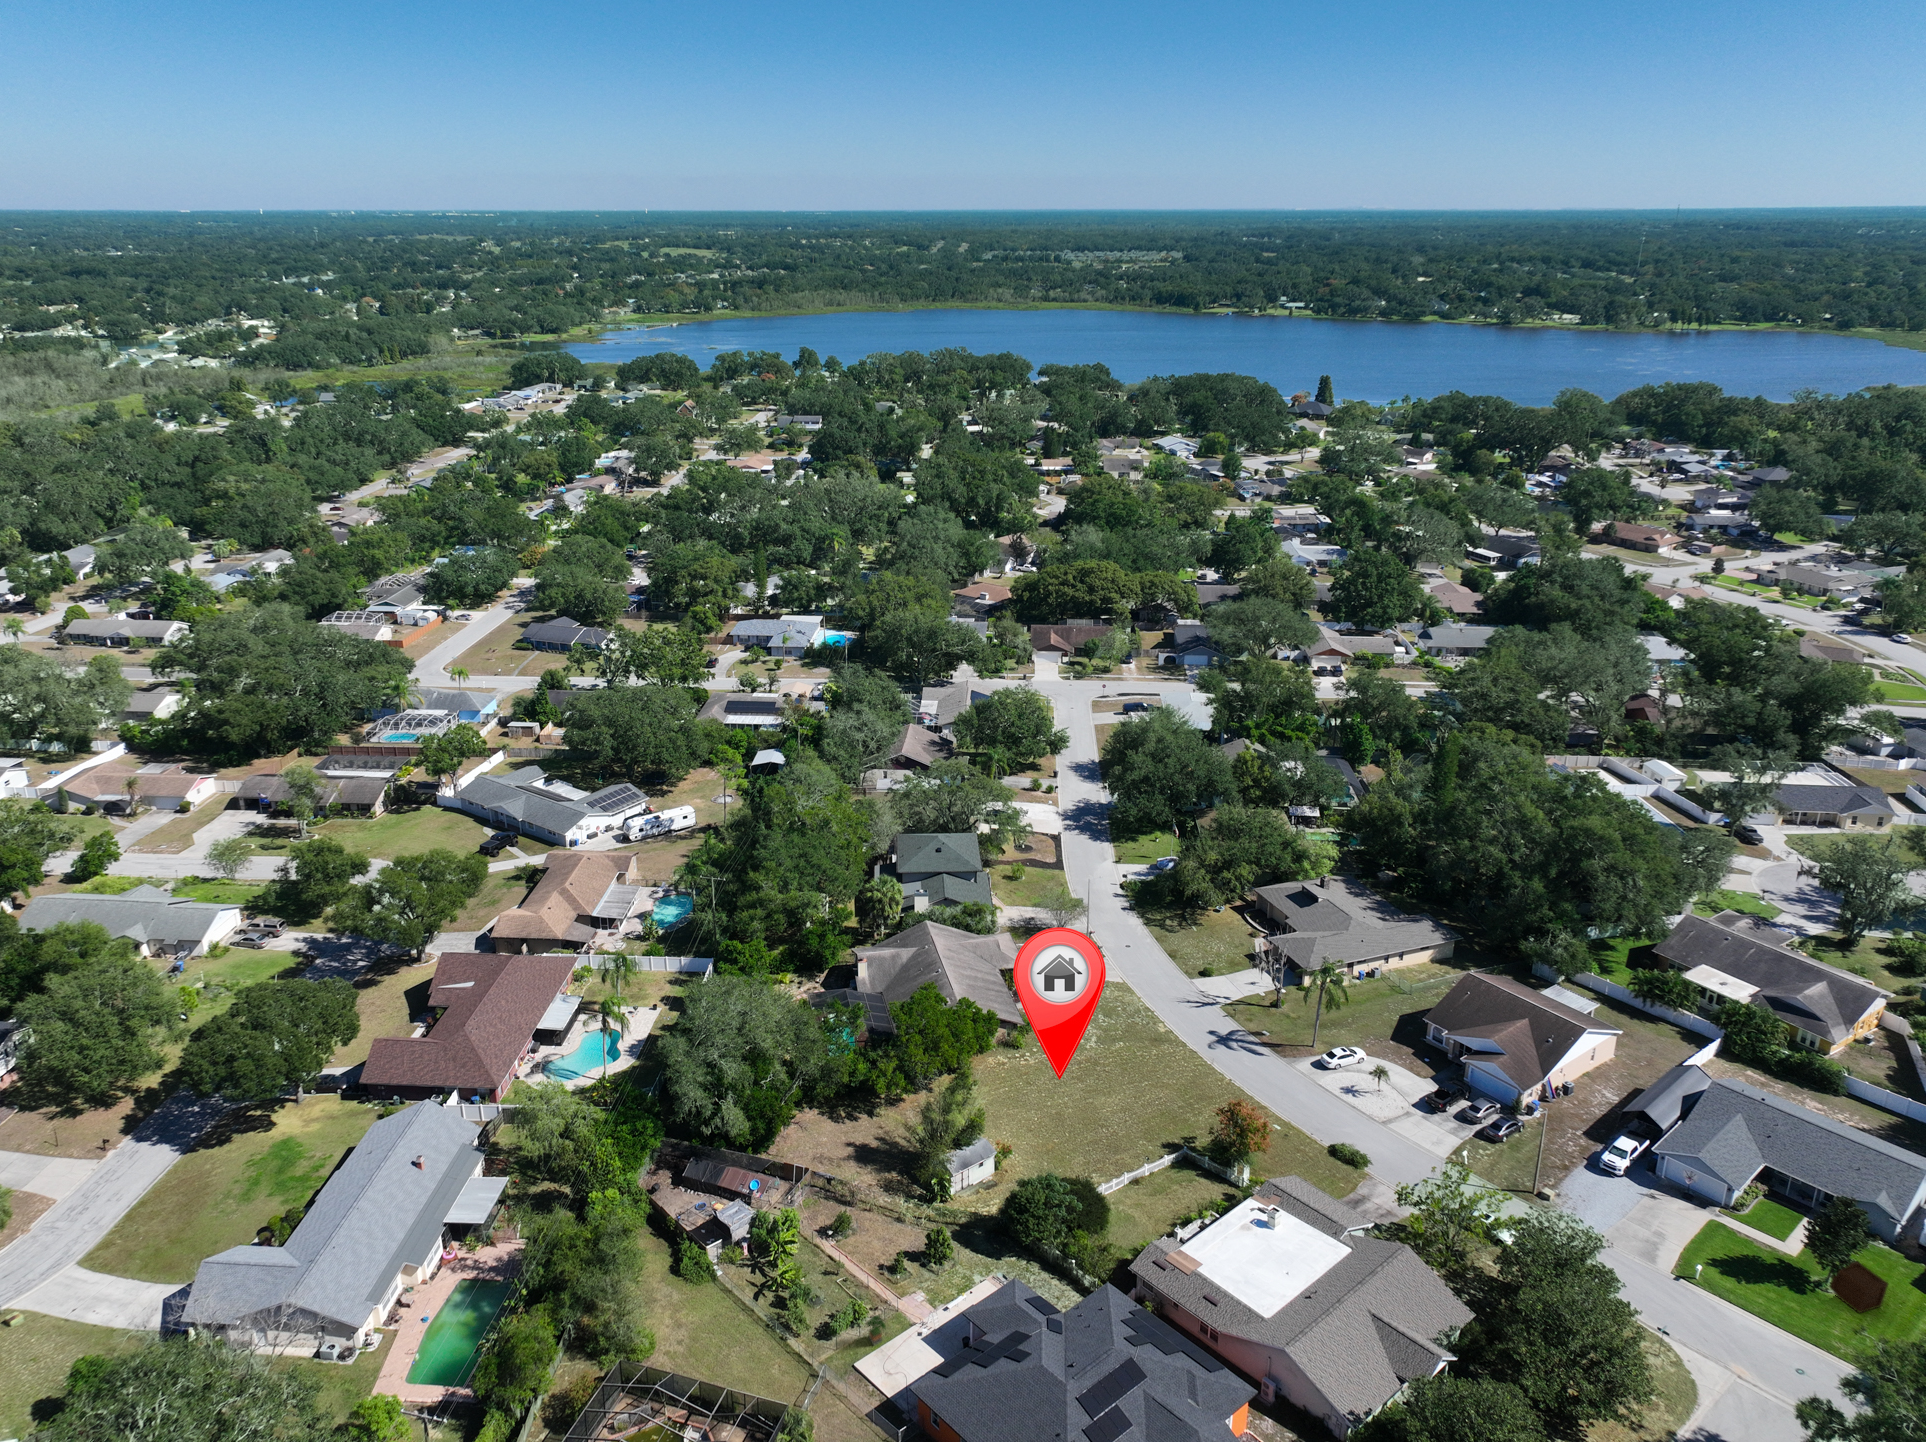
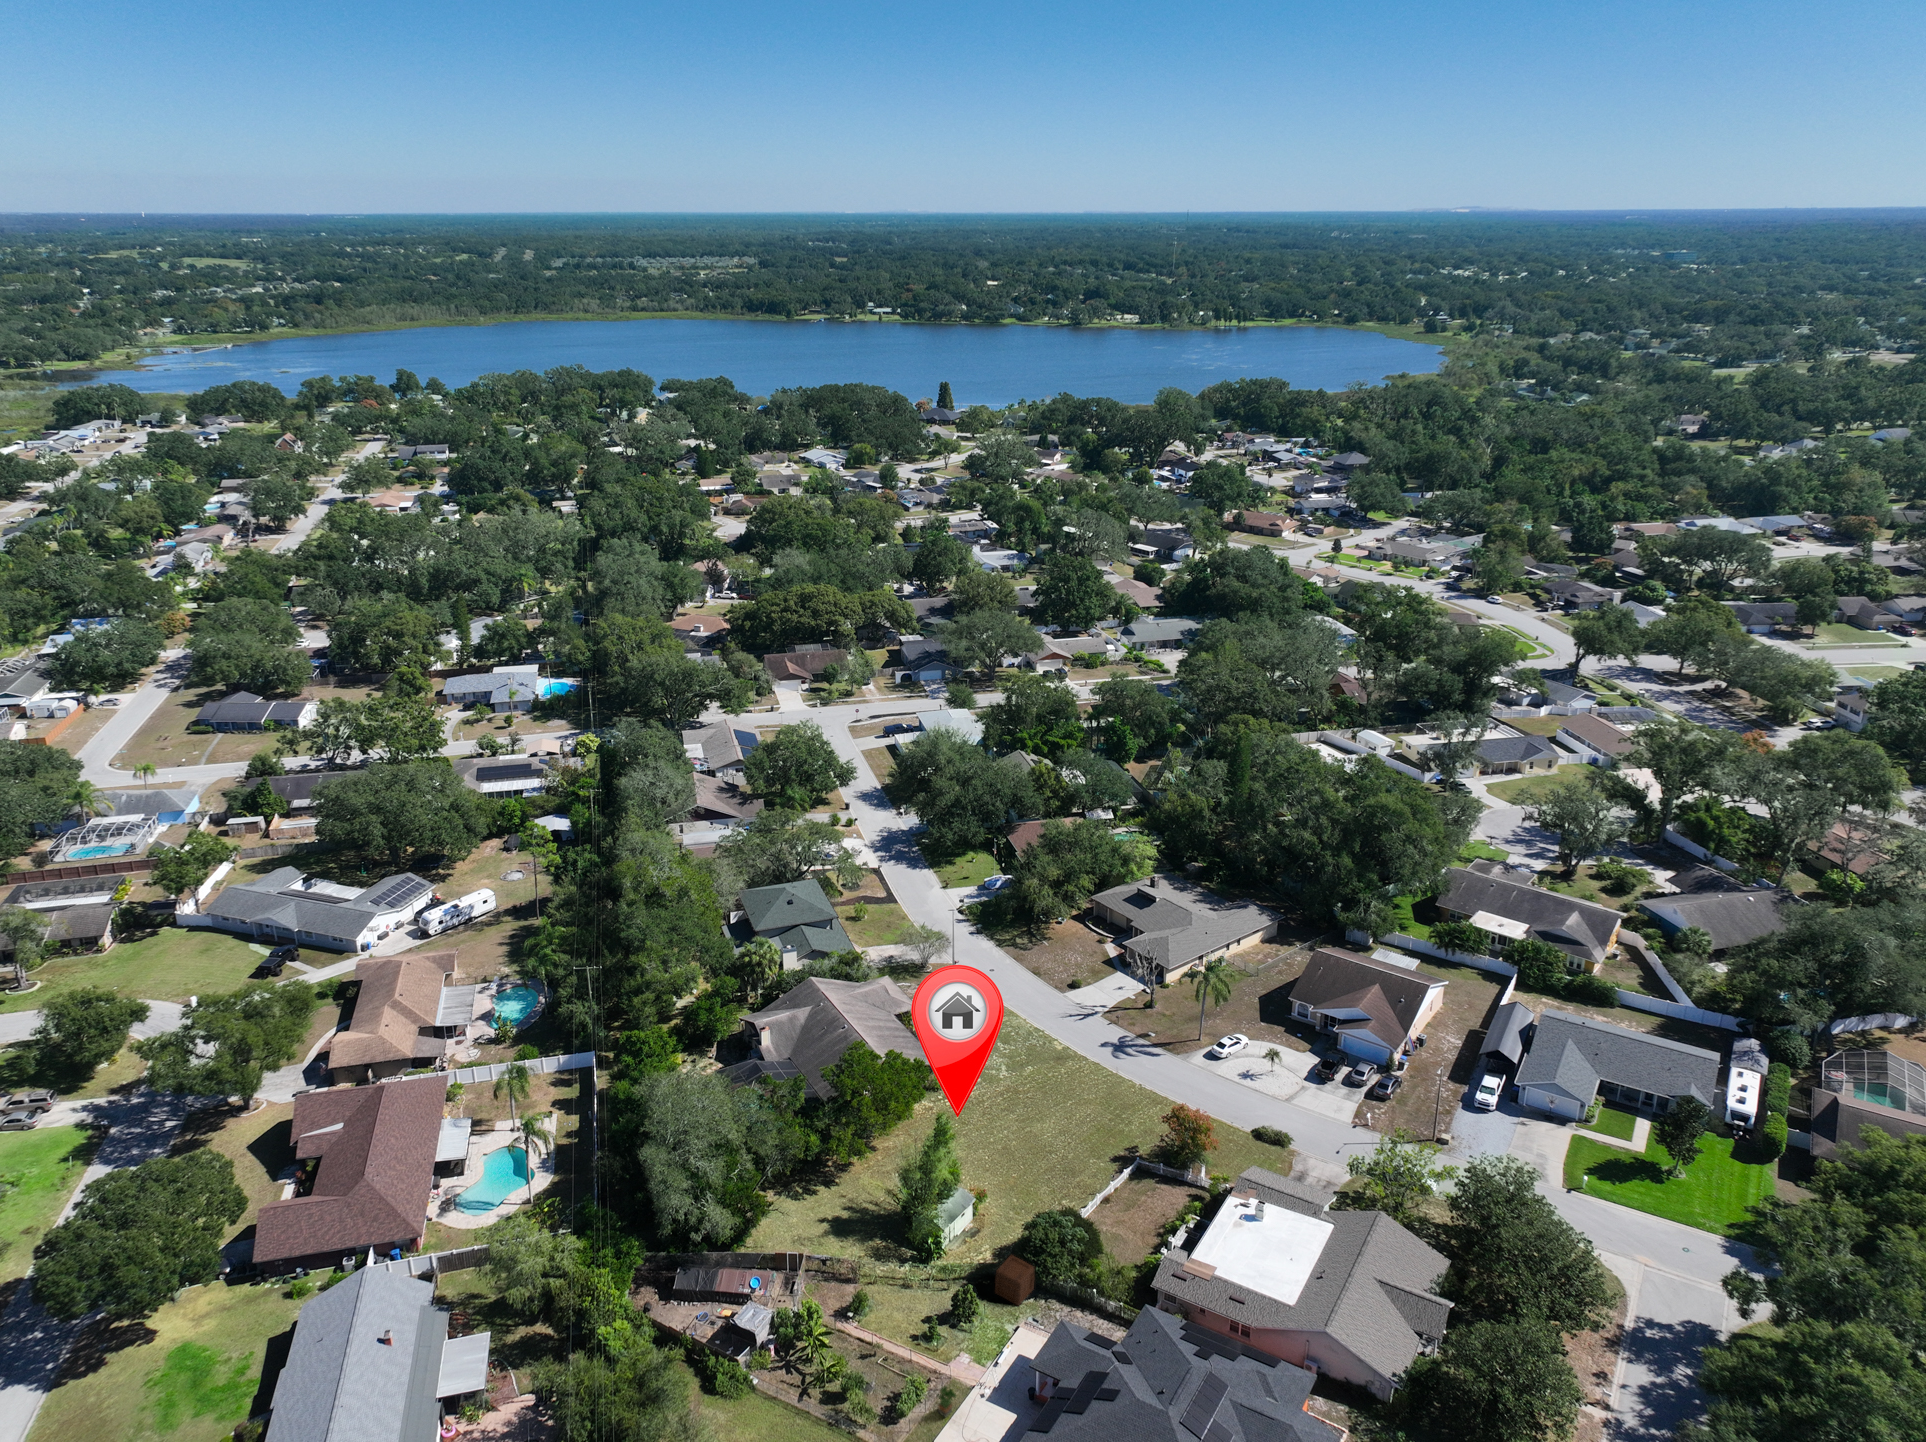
wooden crate: present [1830,1261,1888,1313] -> present [995,1255,1034,1306]

